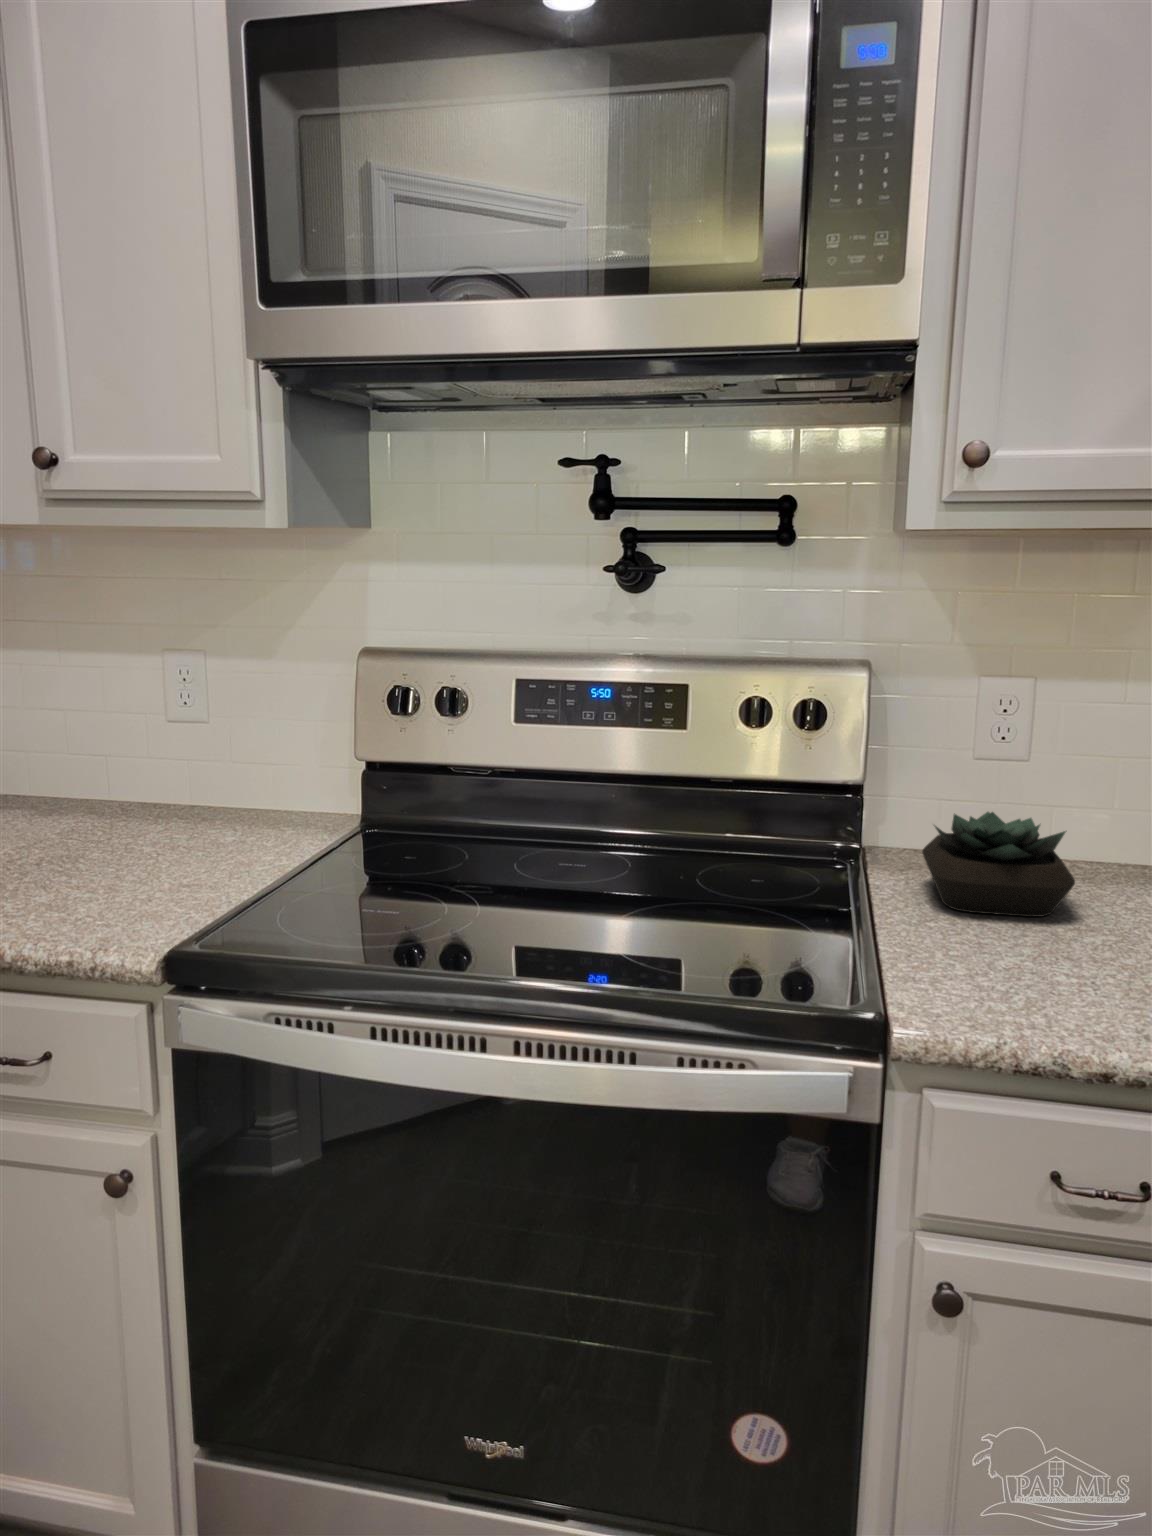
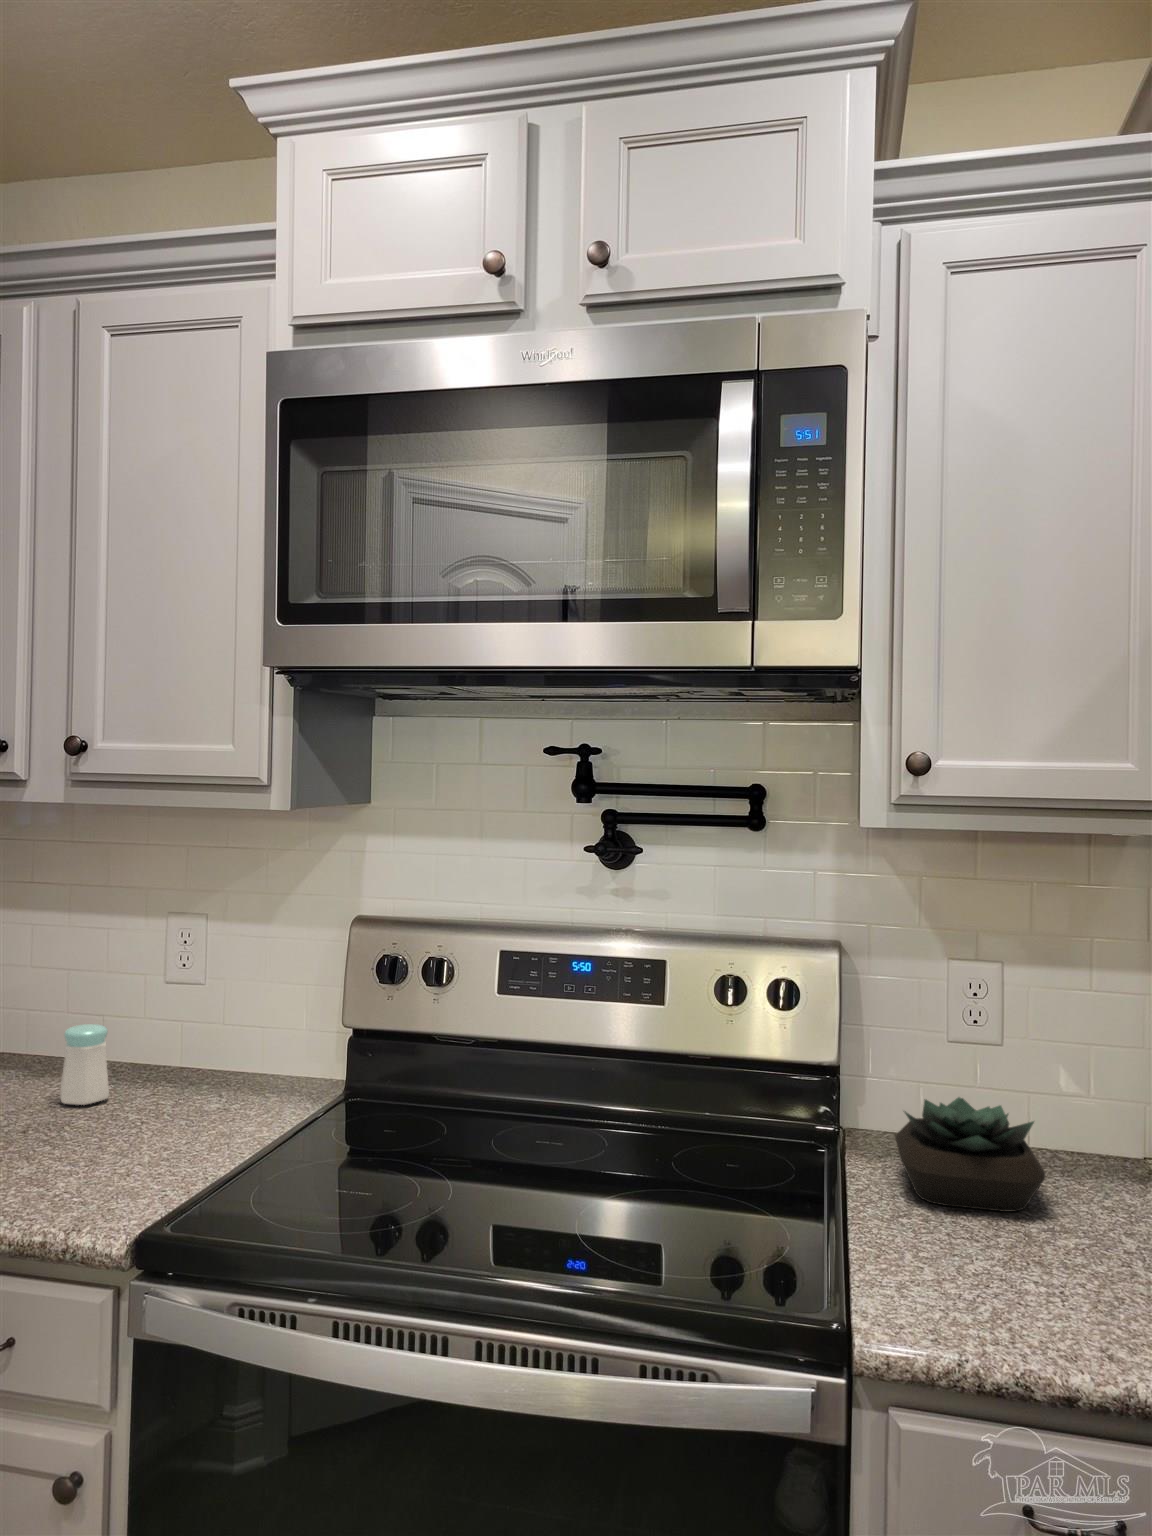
salt shaker: none [64,761,116,840] -> present [60,1024,109,1105]

